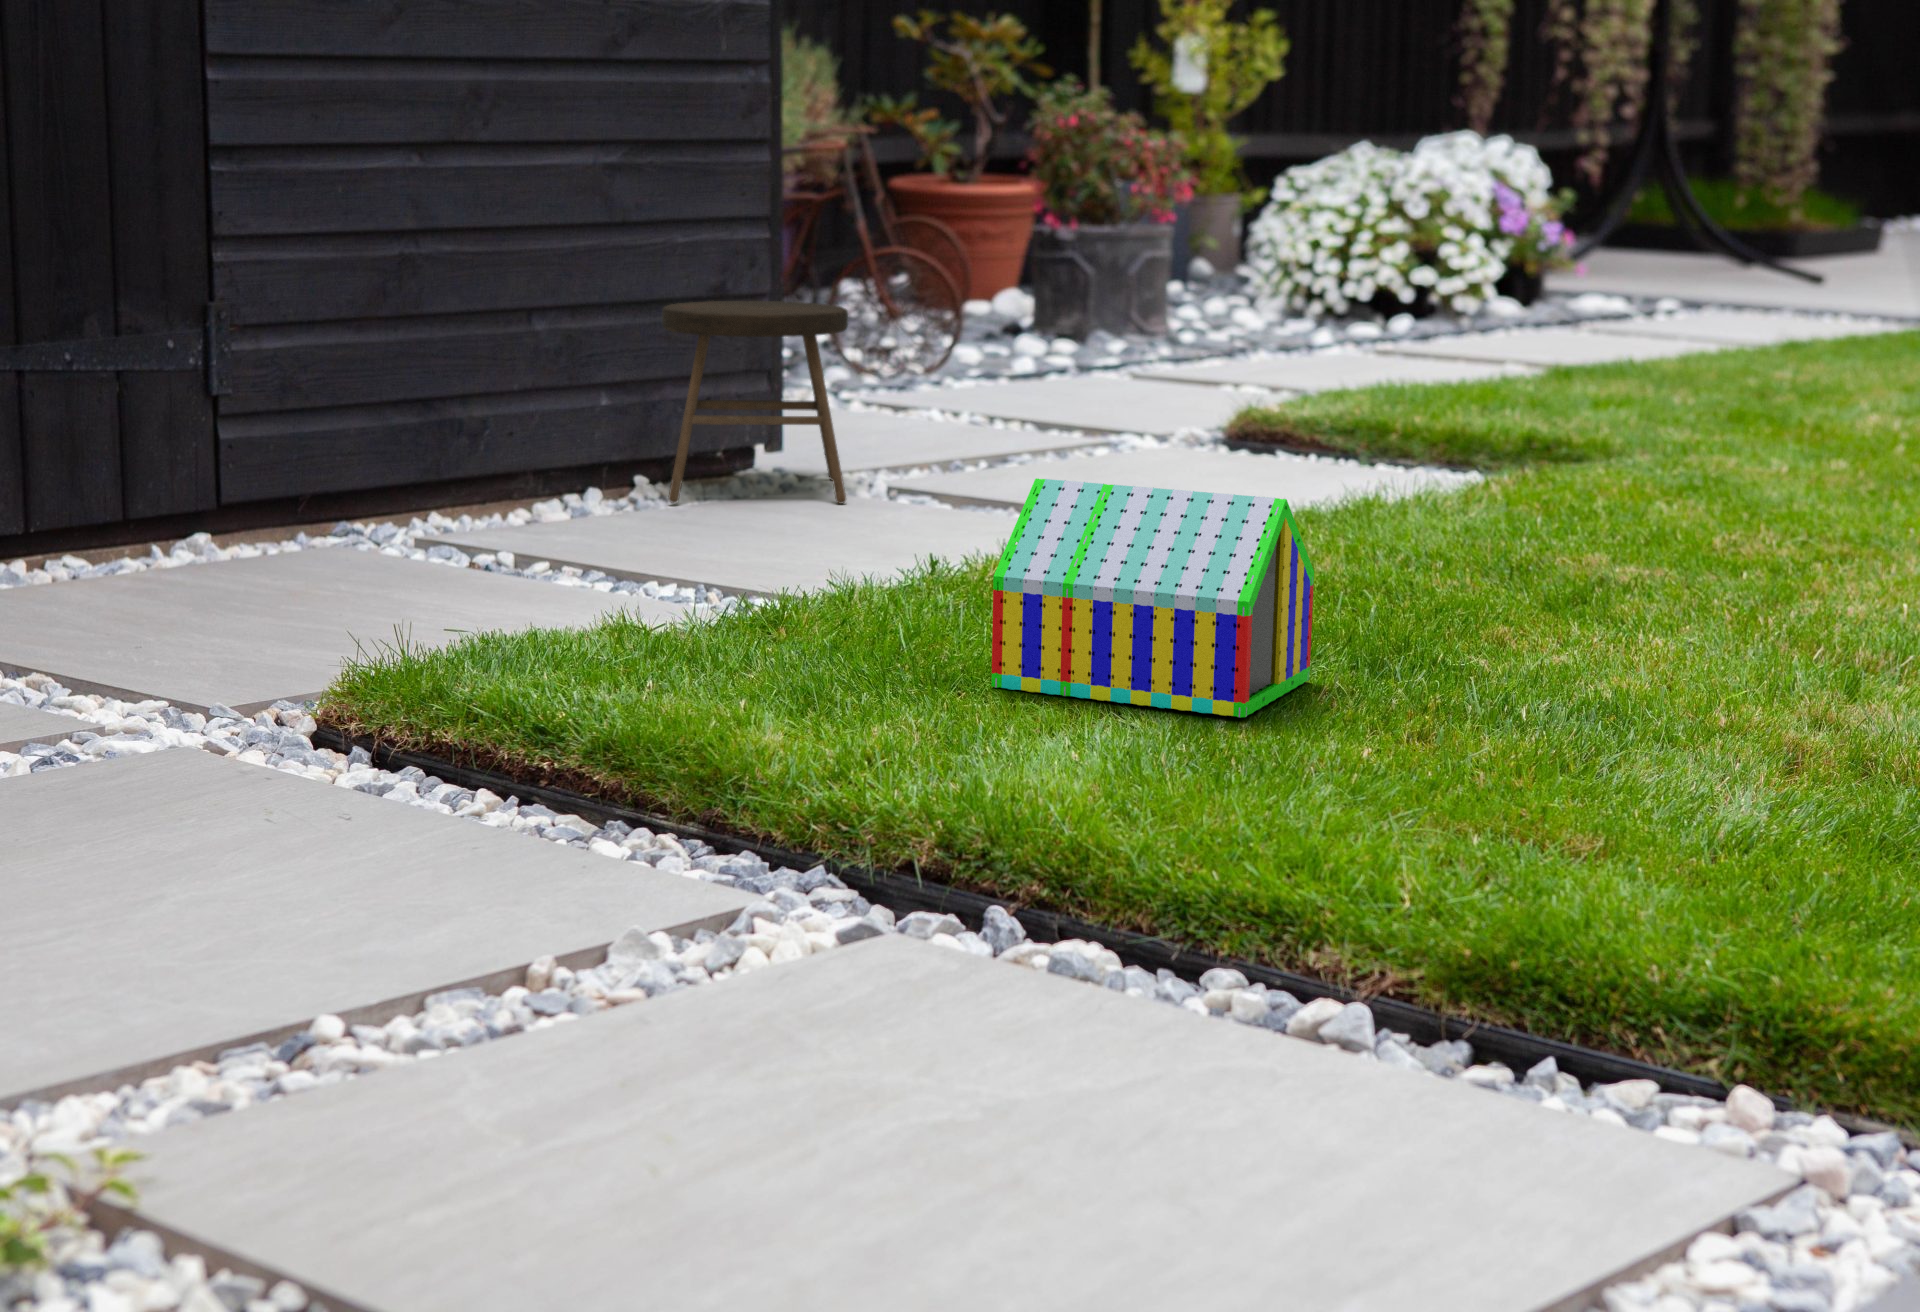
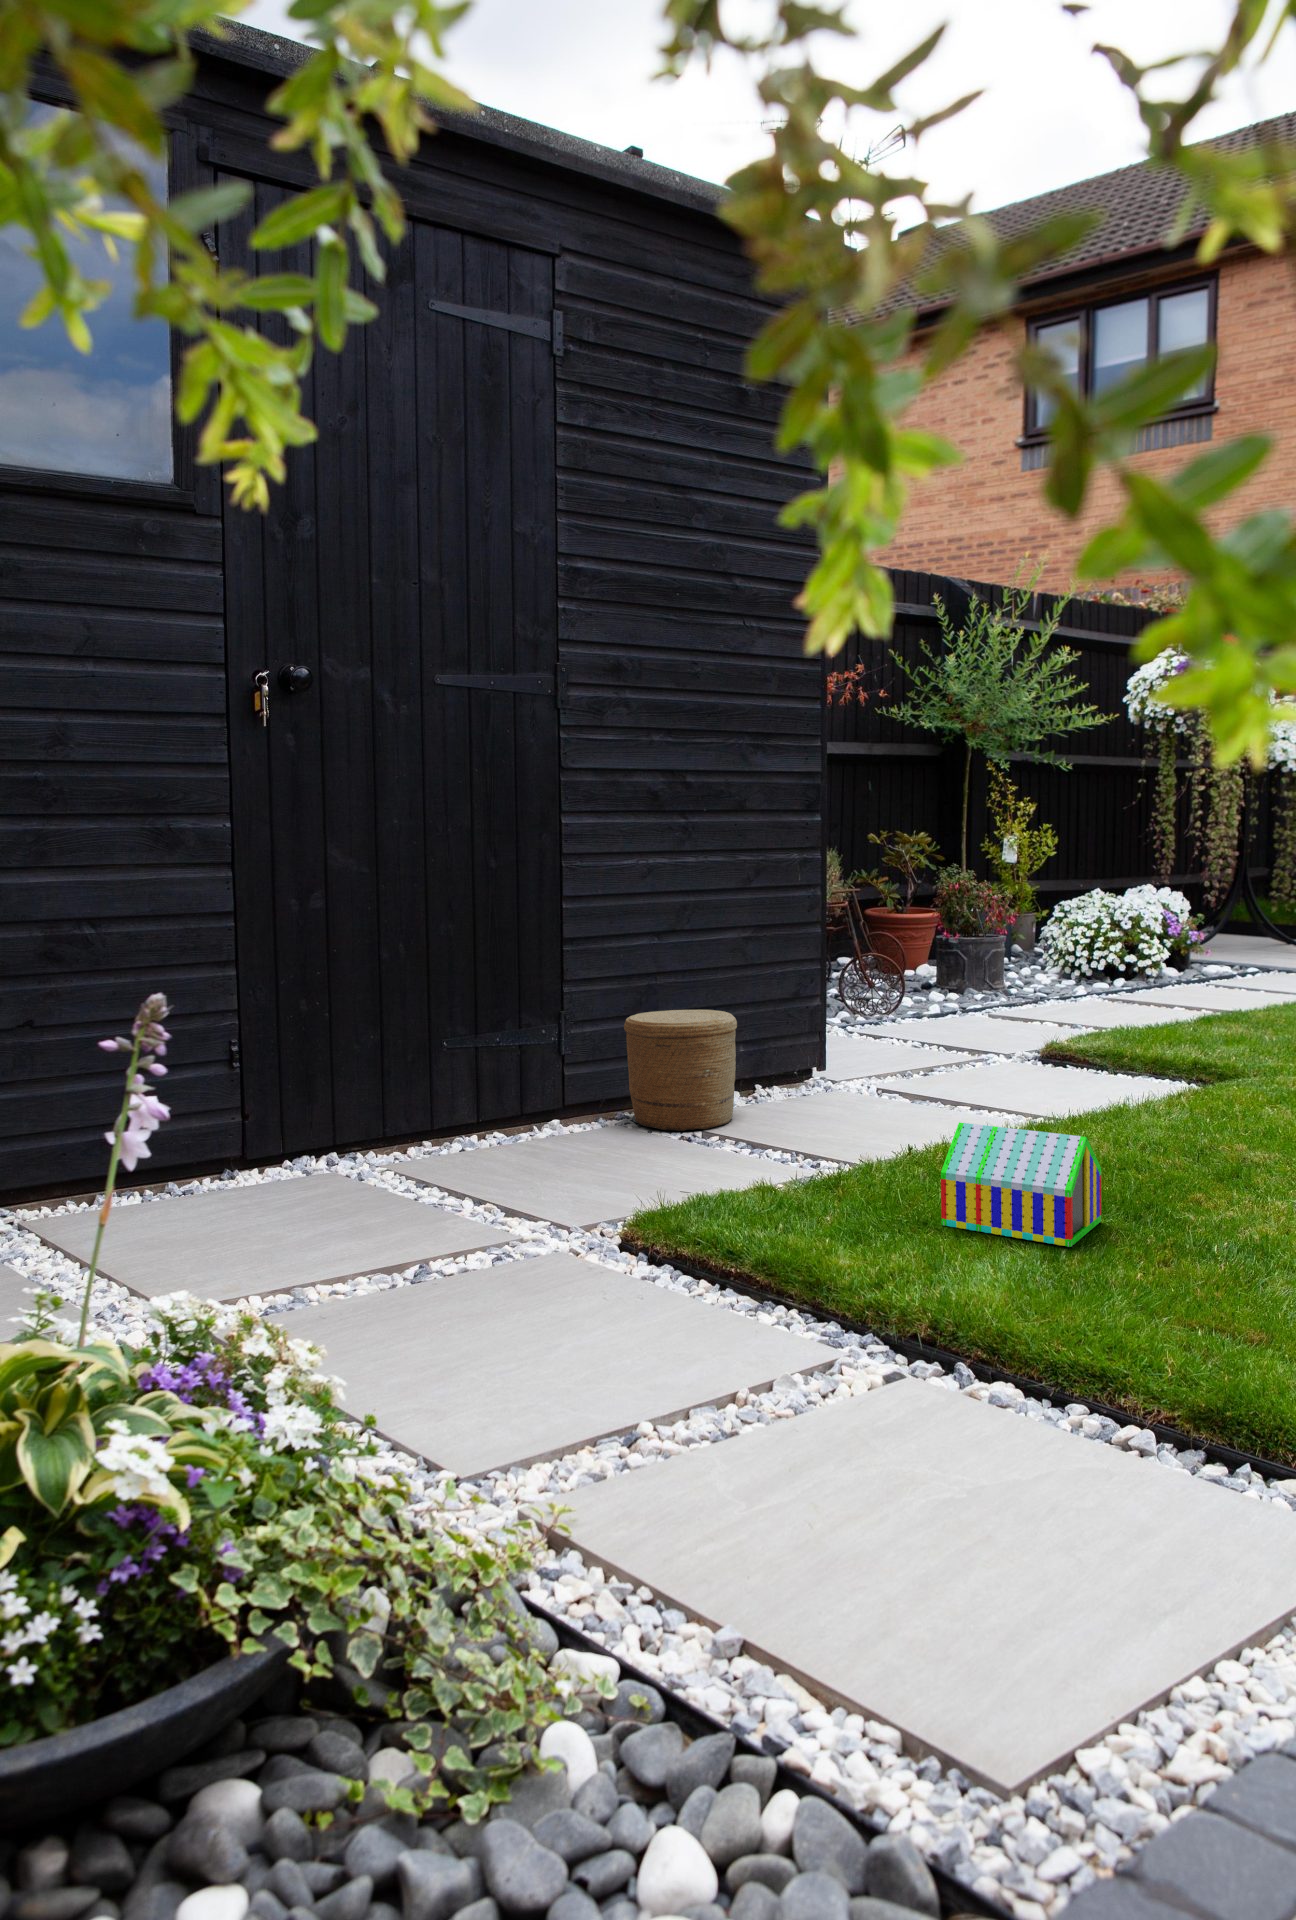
woven basket: none [333,294,587,551] -> present [624,1010,737,1131]
stool: present [662,301,848,504] -> none [769,1004,857,1101]

